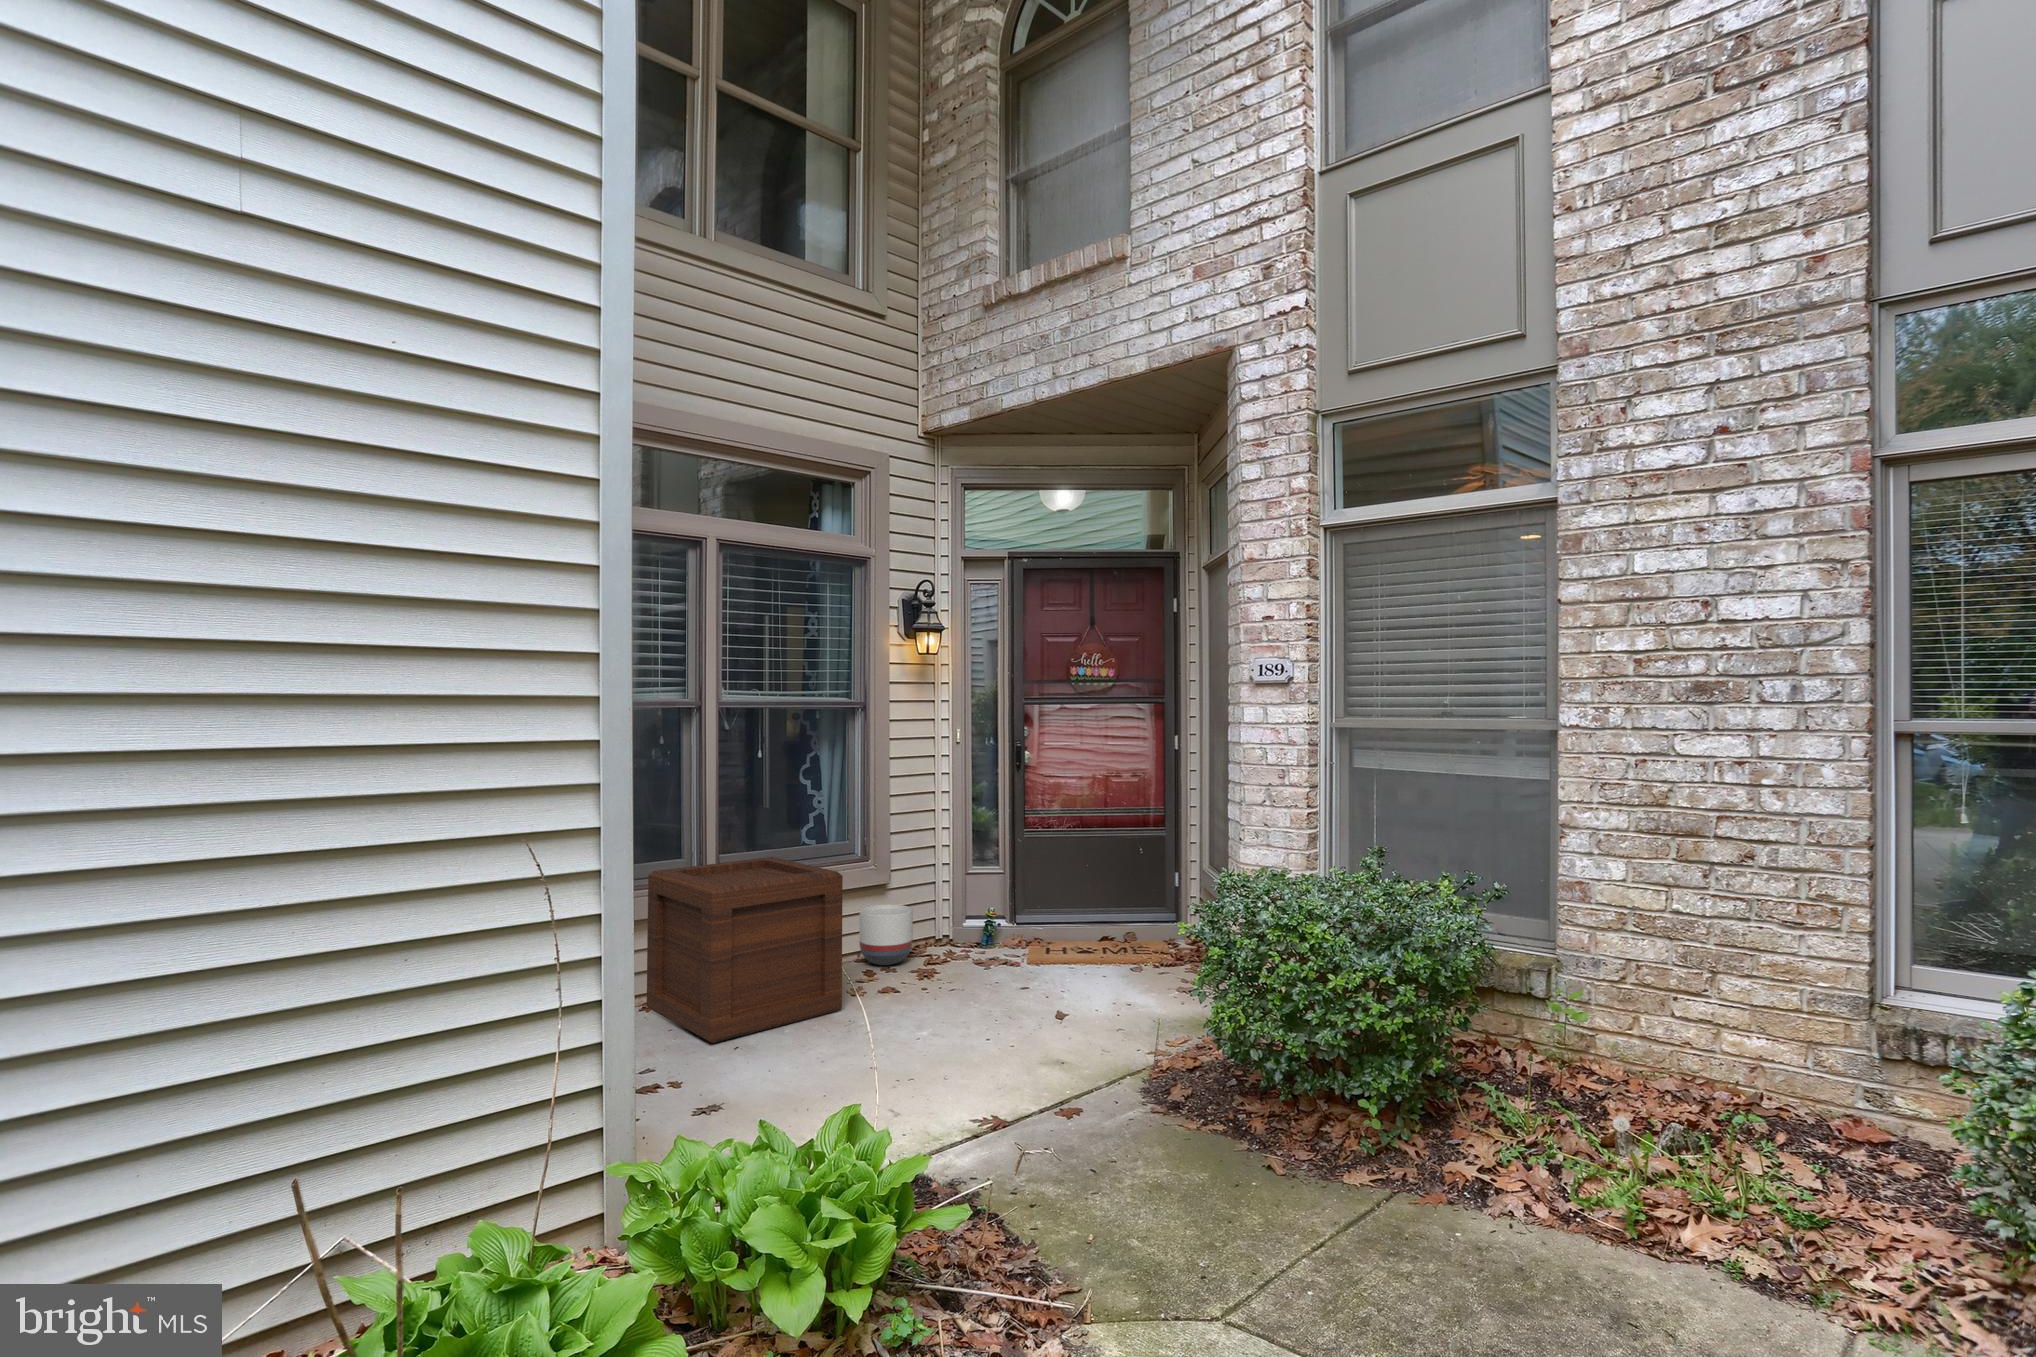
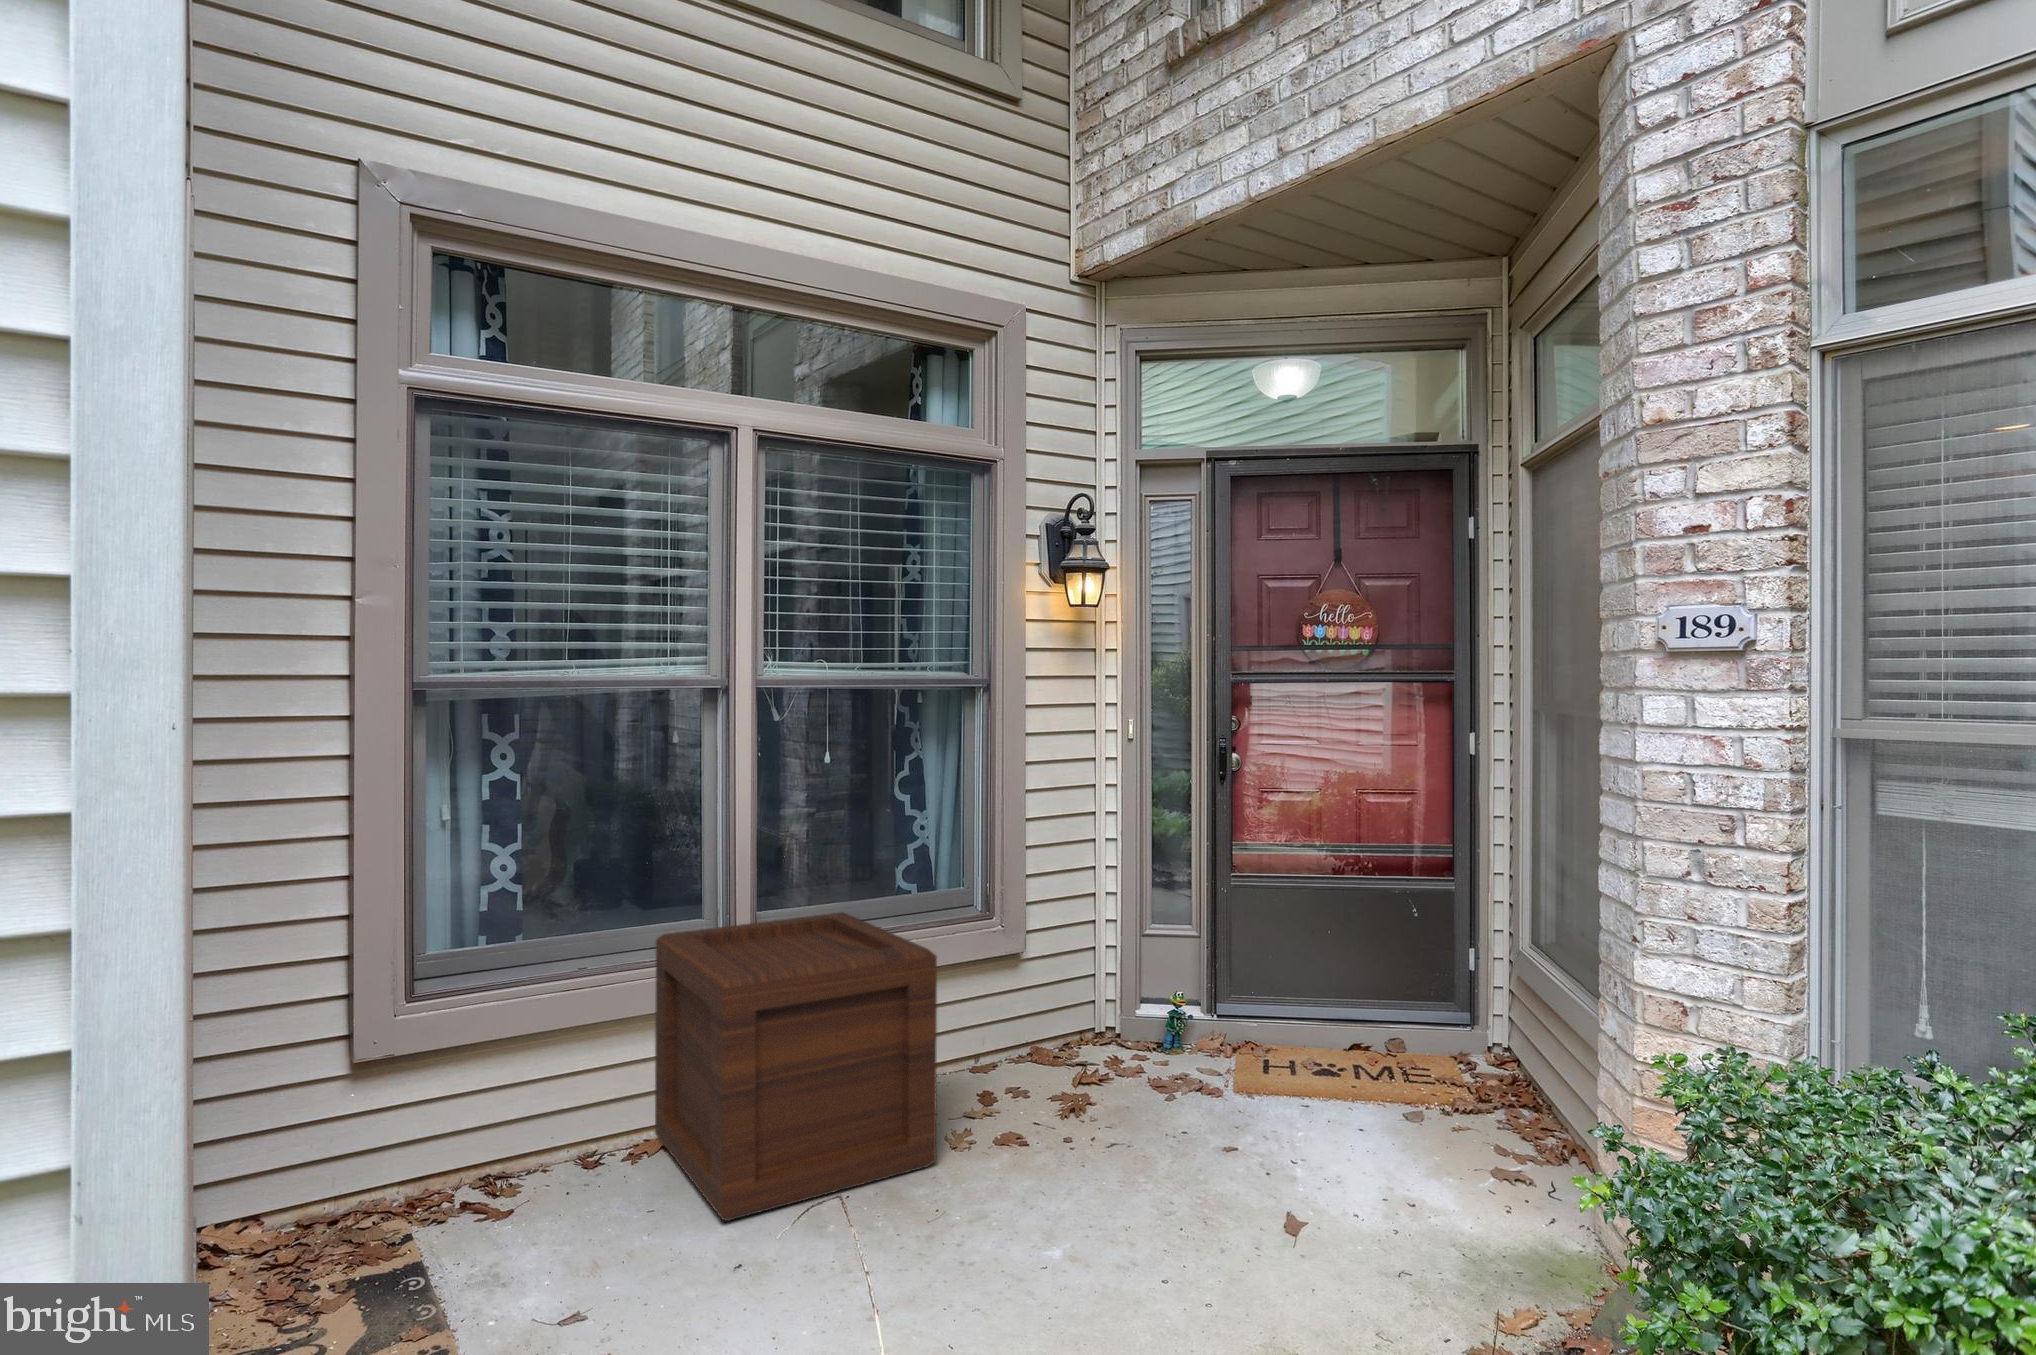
planter: present [859,905,913,965] -> none [978,982,1057,1077]

